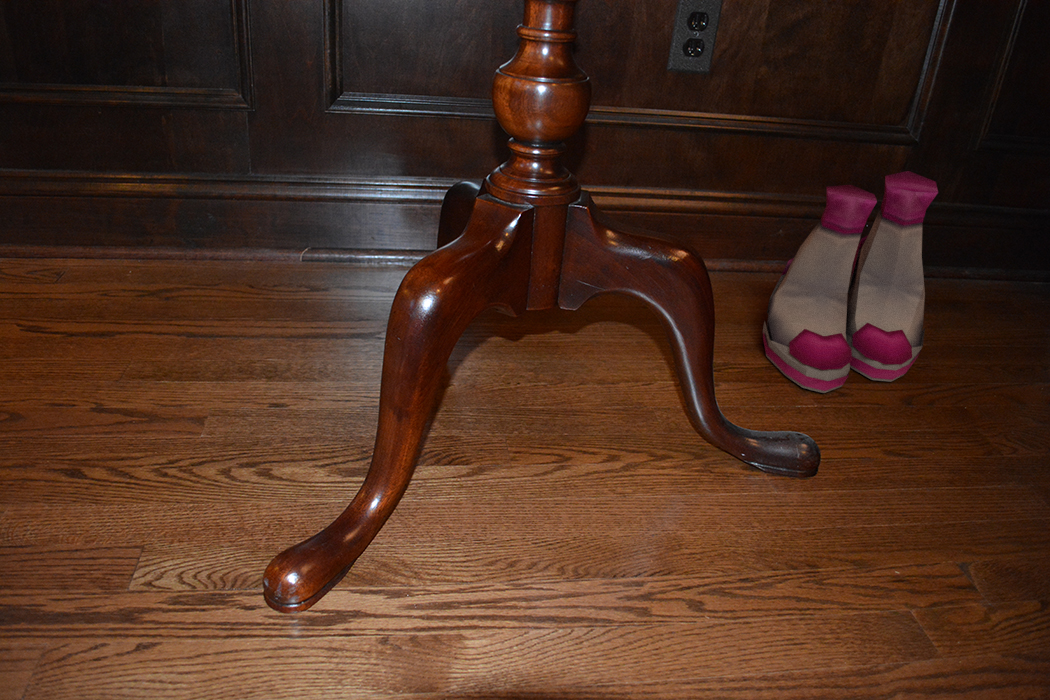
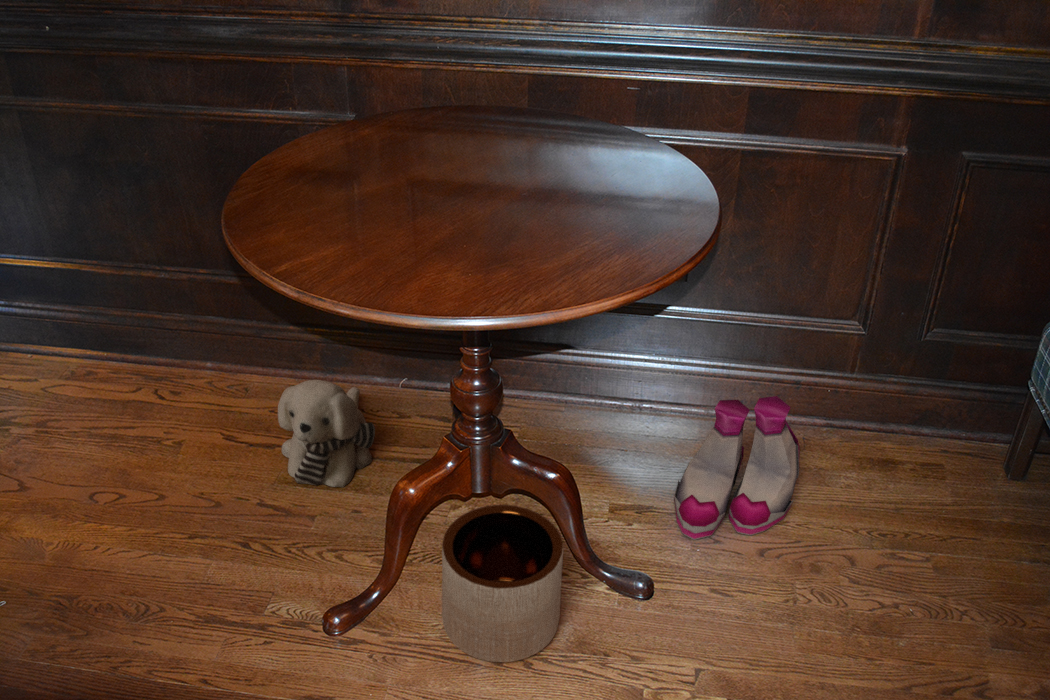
plush toy: none [117,183,295,376] -> present [278,380,375,487]
planter: none [499,318,755,610] -> present [442,505,563,662]

